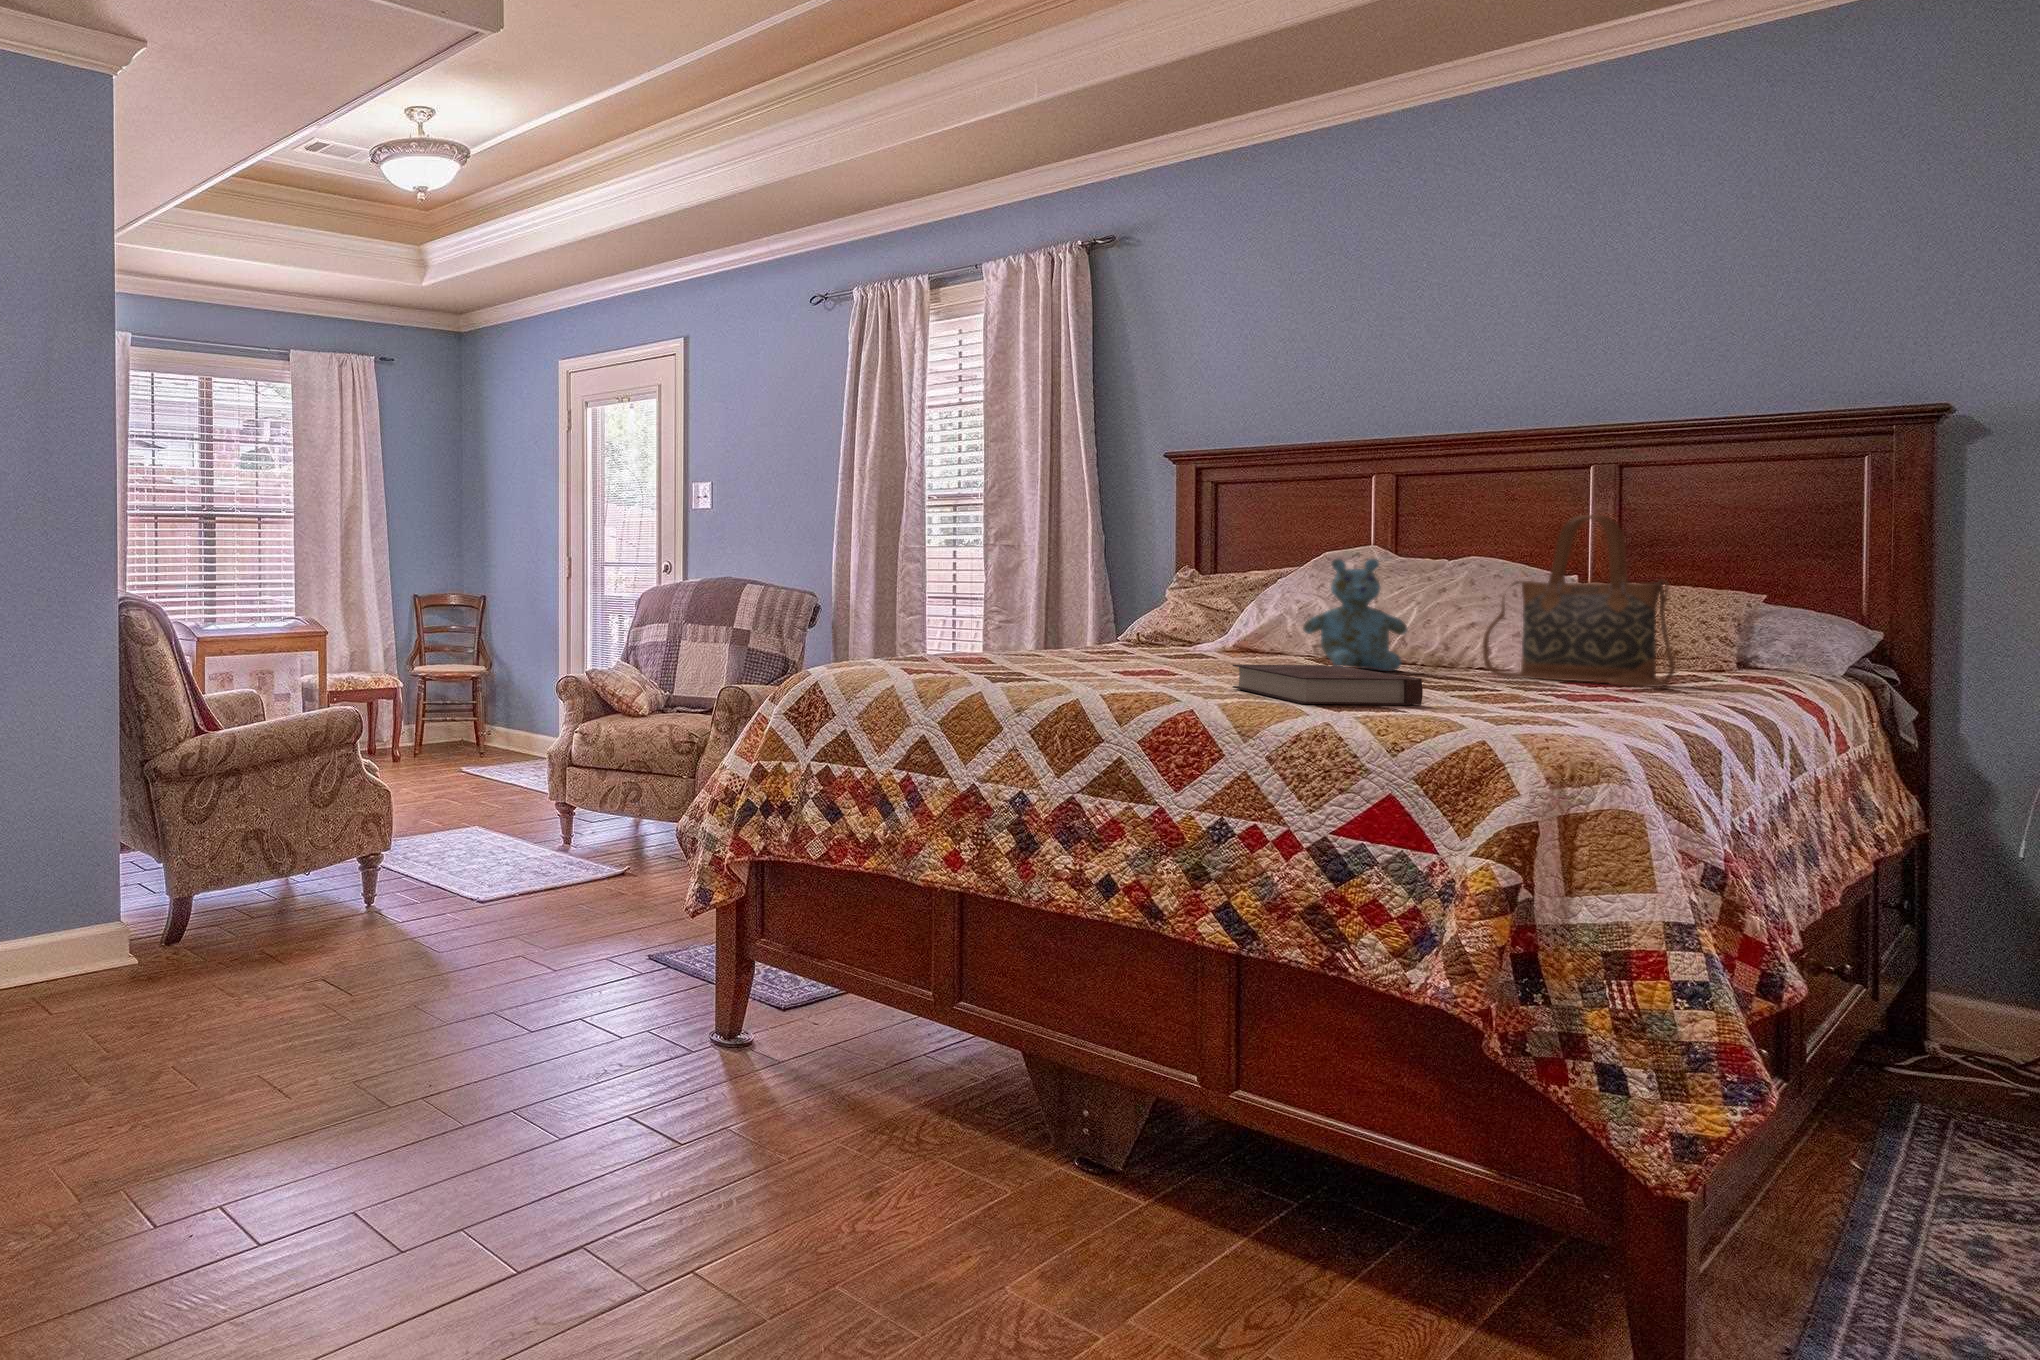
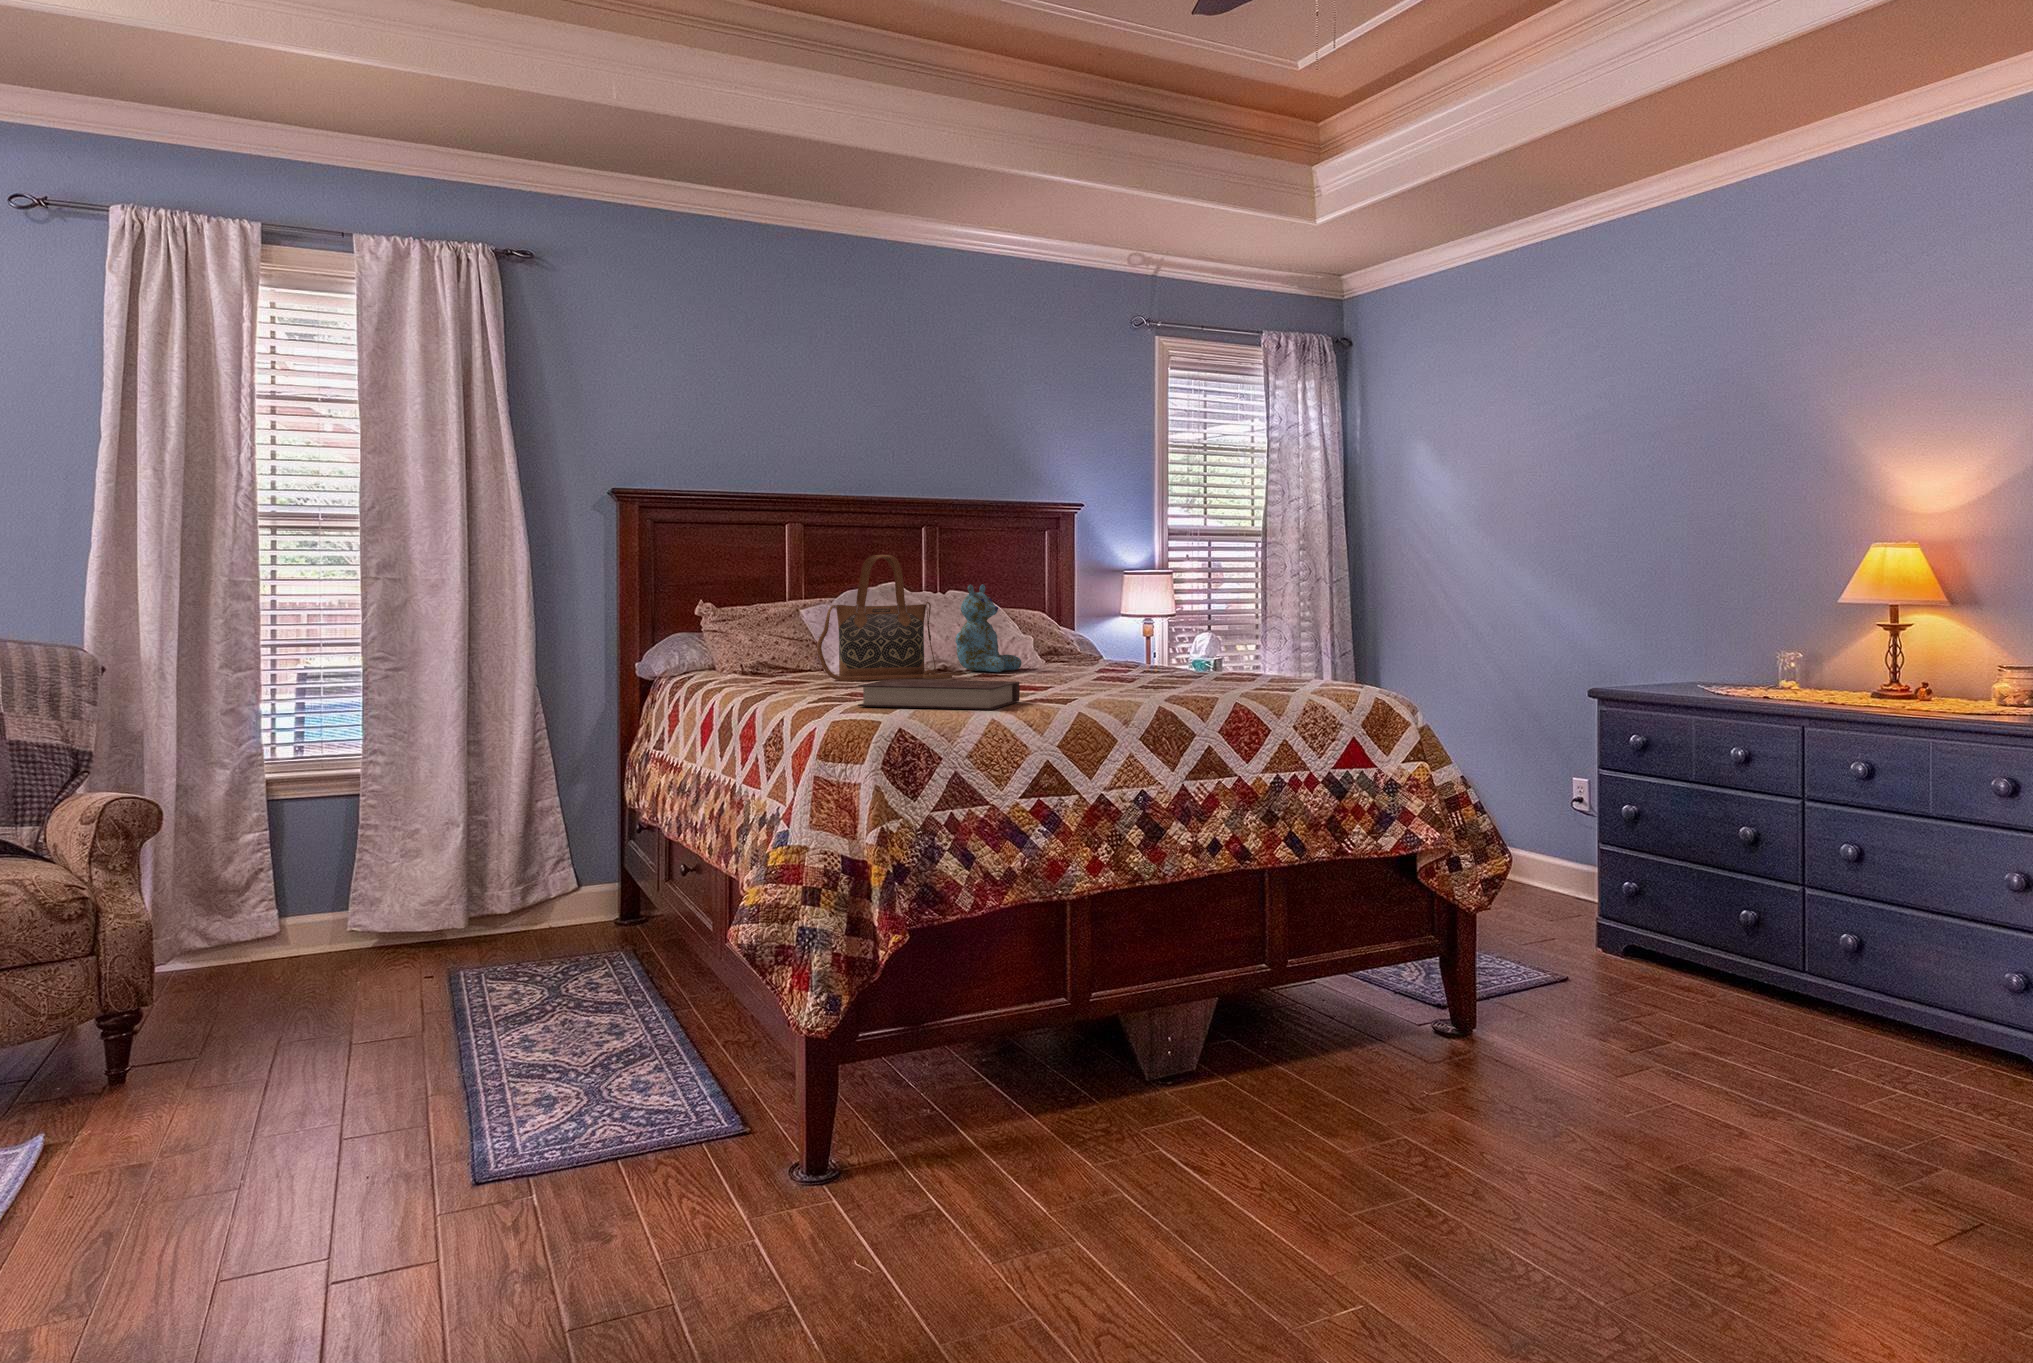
handbag: present [1483,515,1675,687] -> present [817,555,953,681]
book: present [1233,664,1423,705] -> present [858,679,1020,710]

